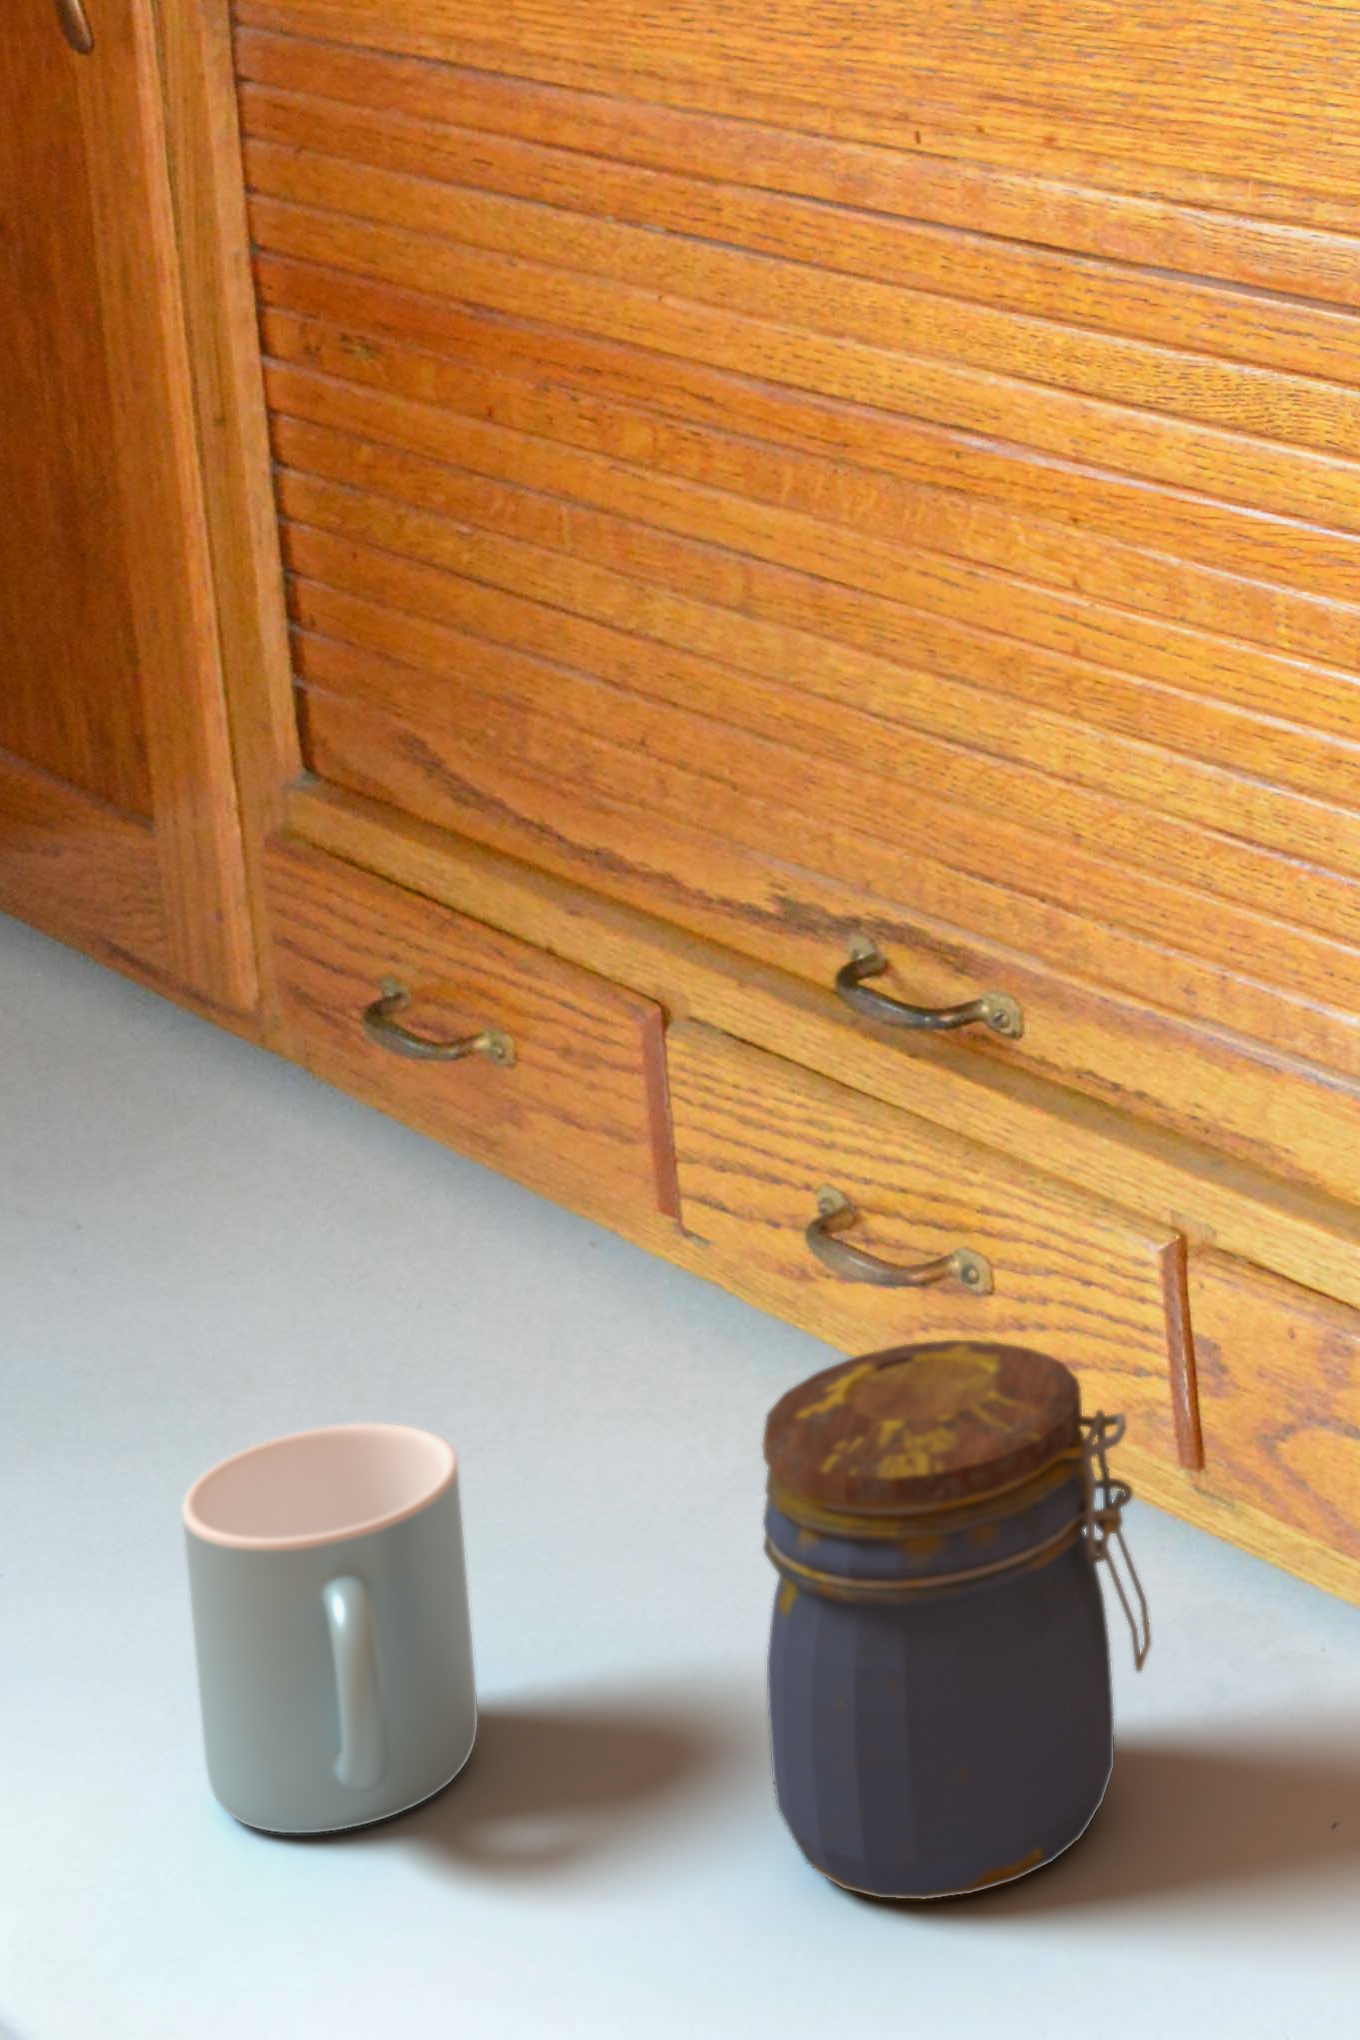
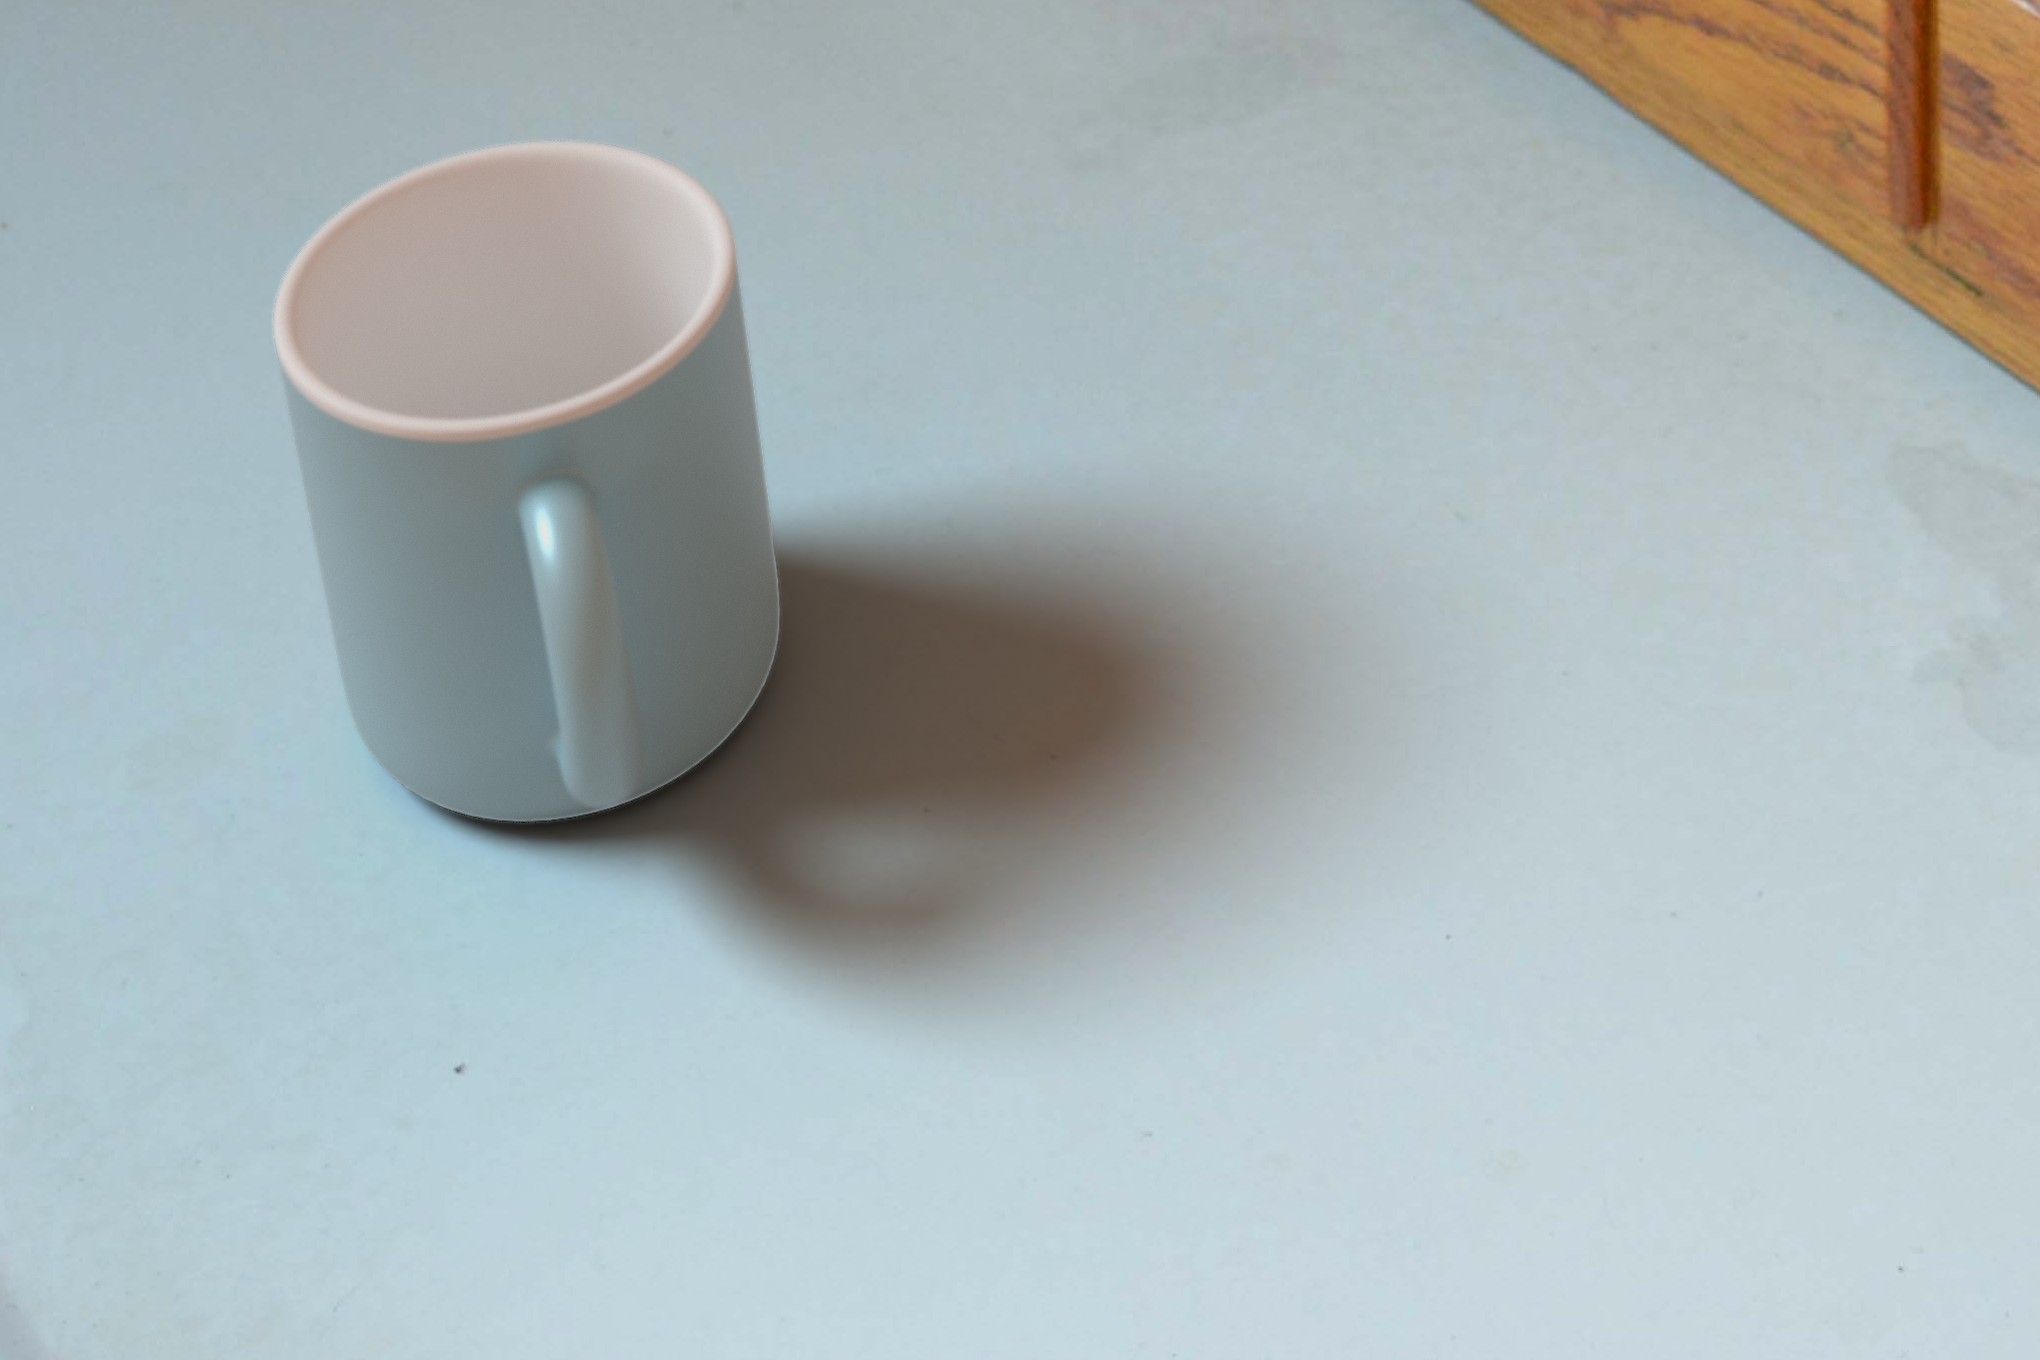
jar: present [763,1340,1151,1899] -> none [1293,153,1941,1109]

